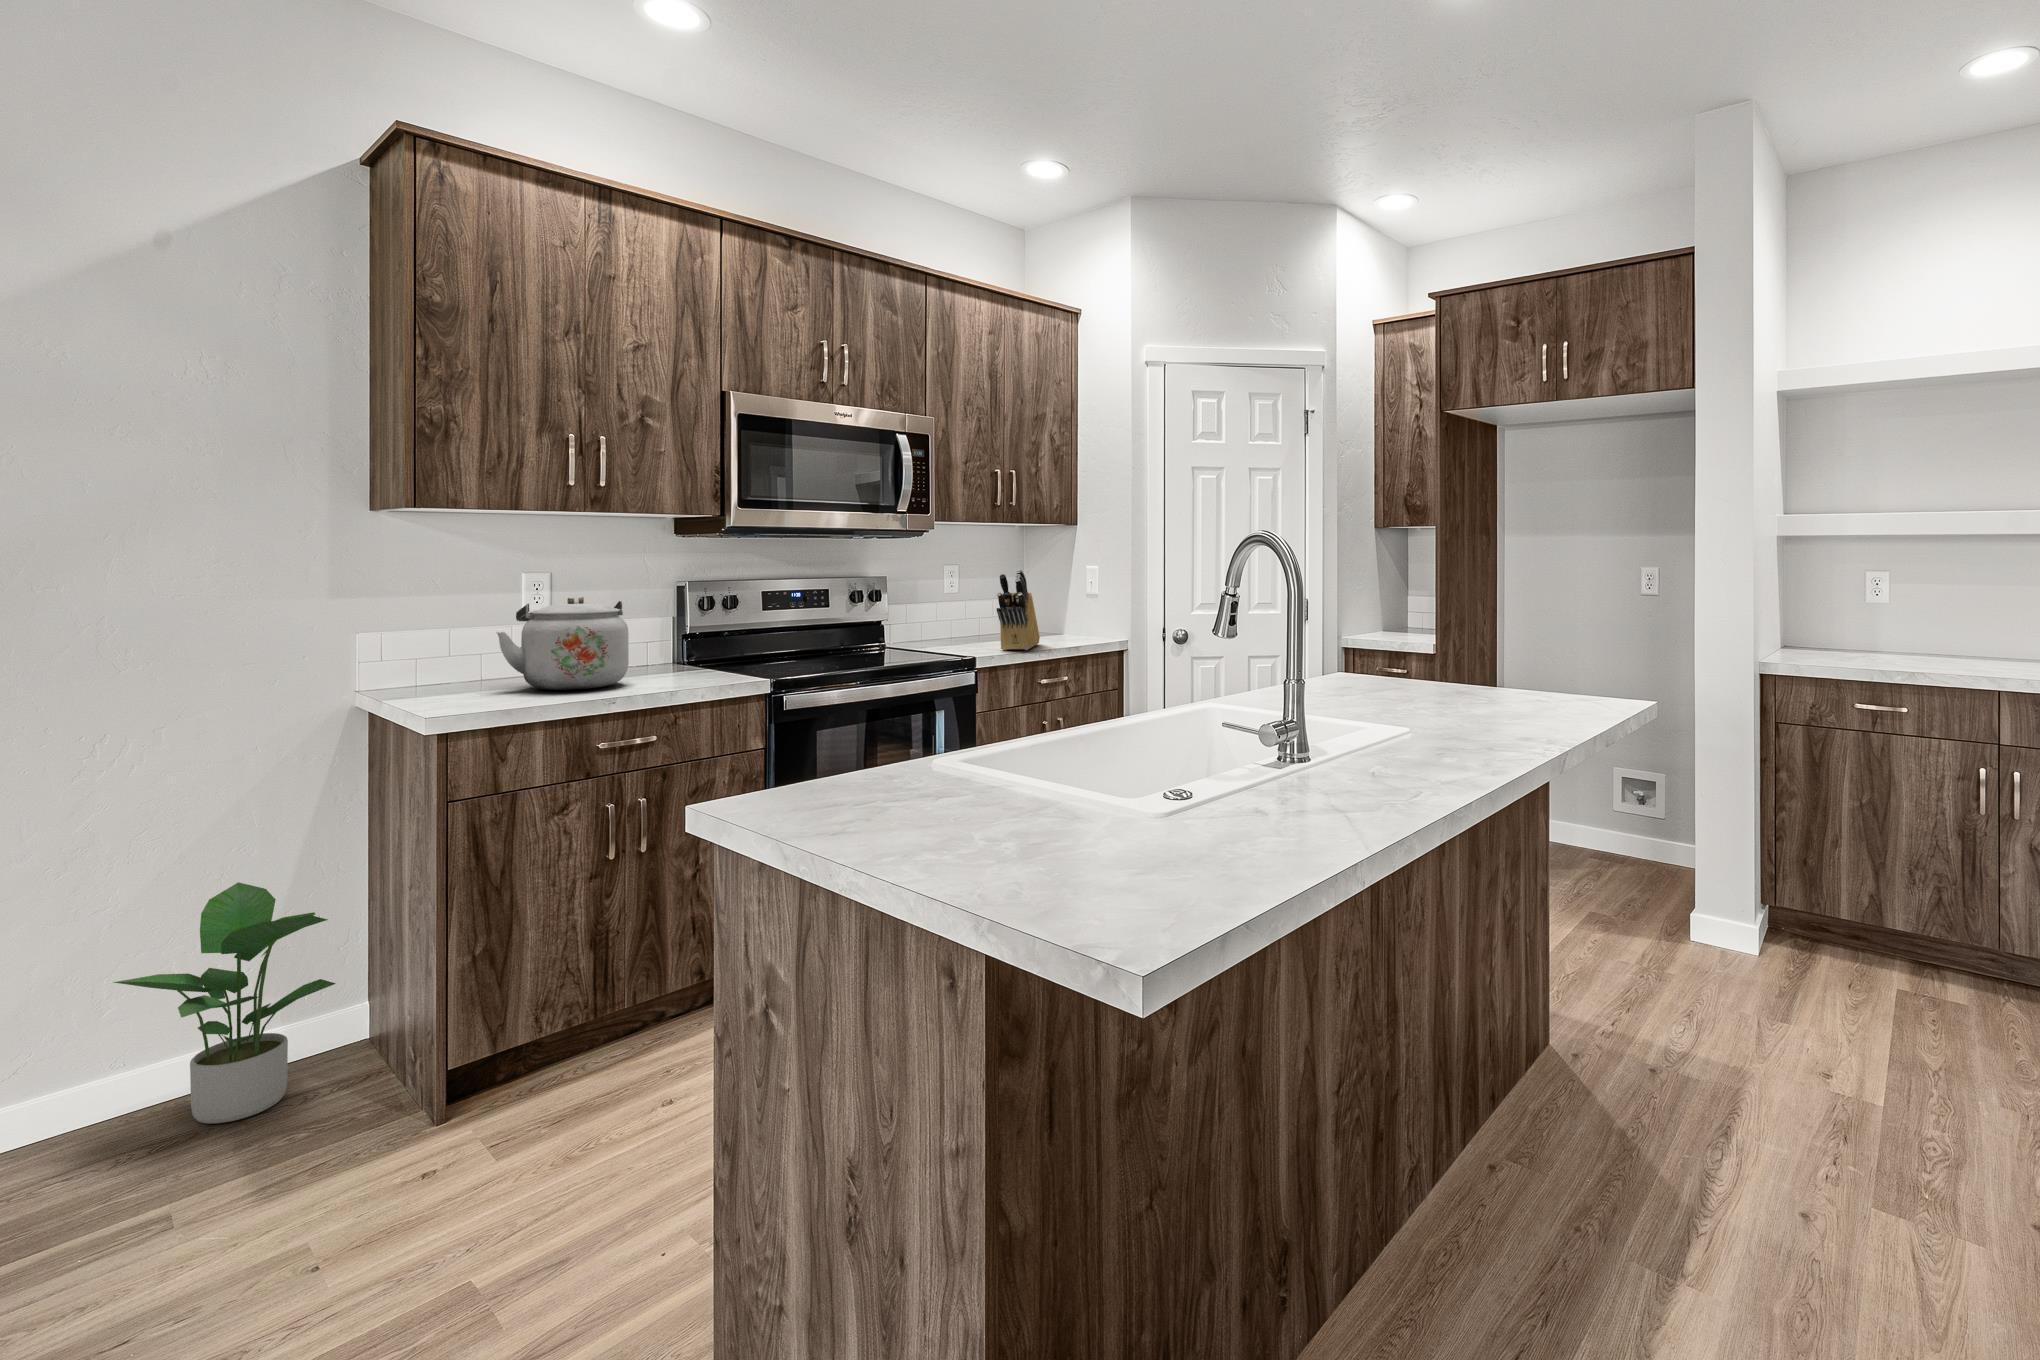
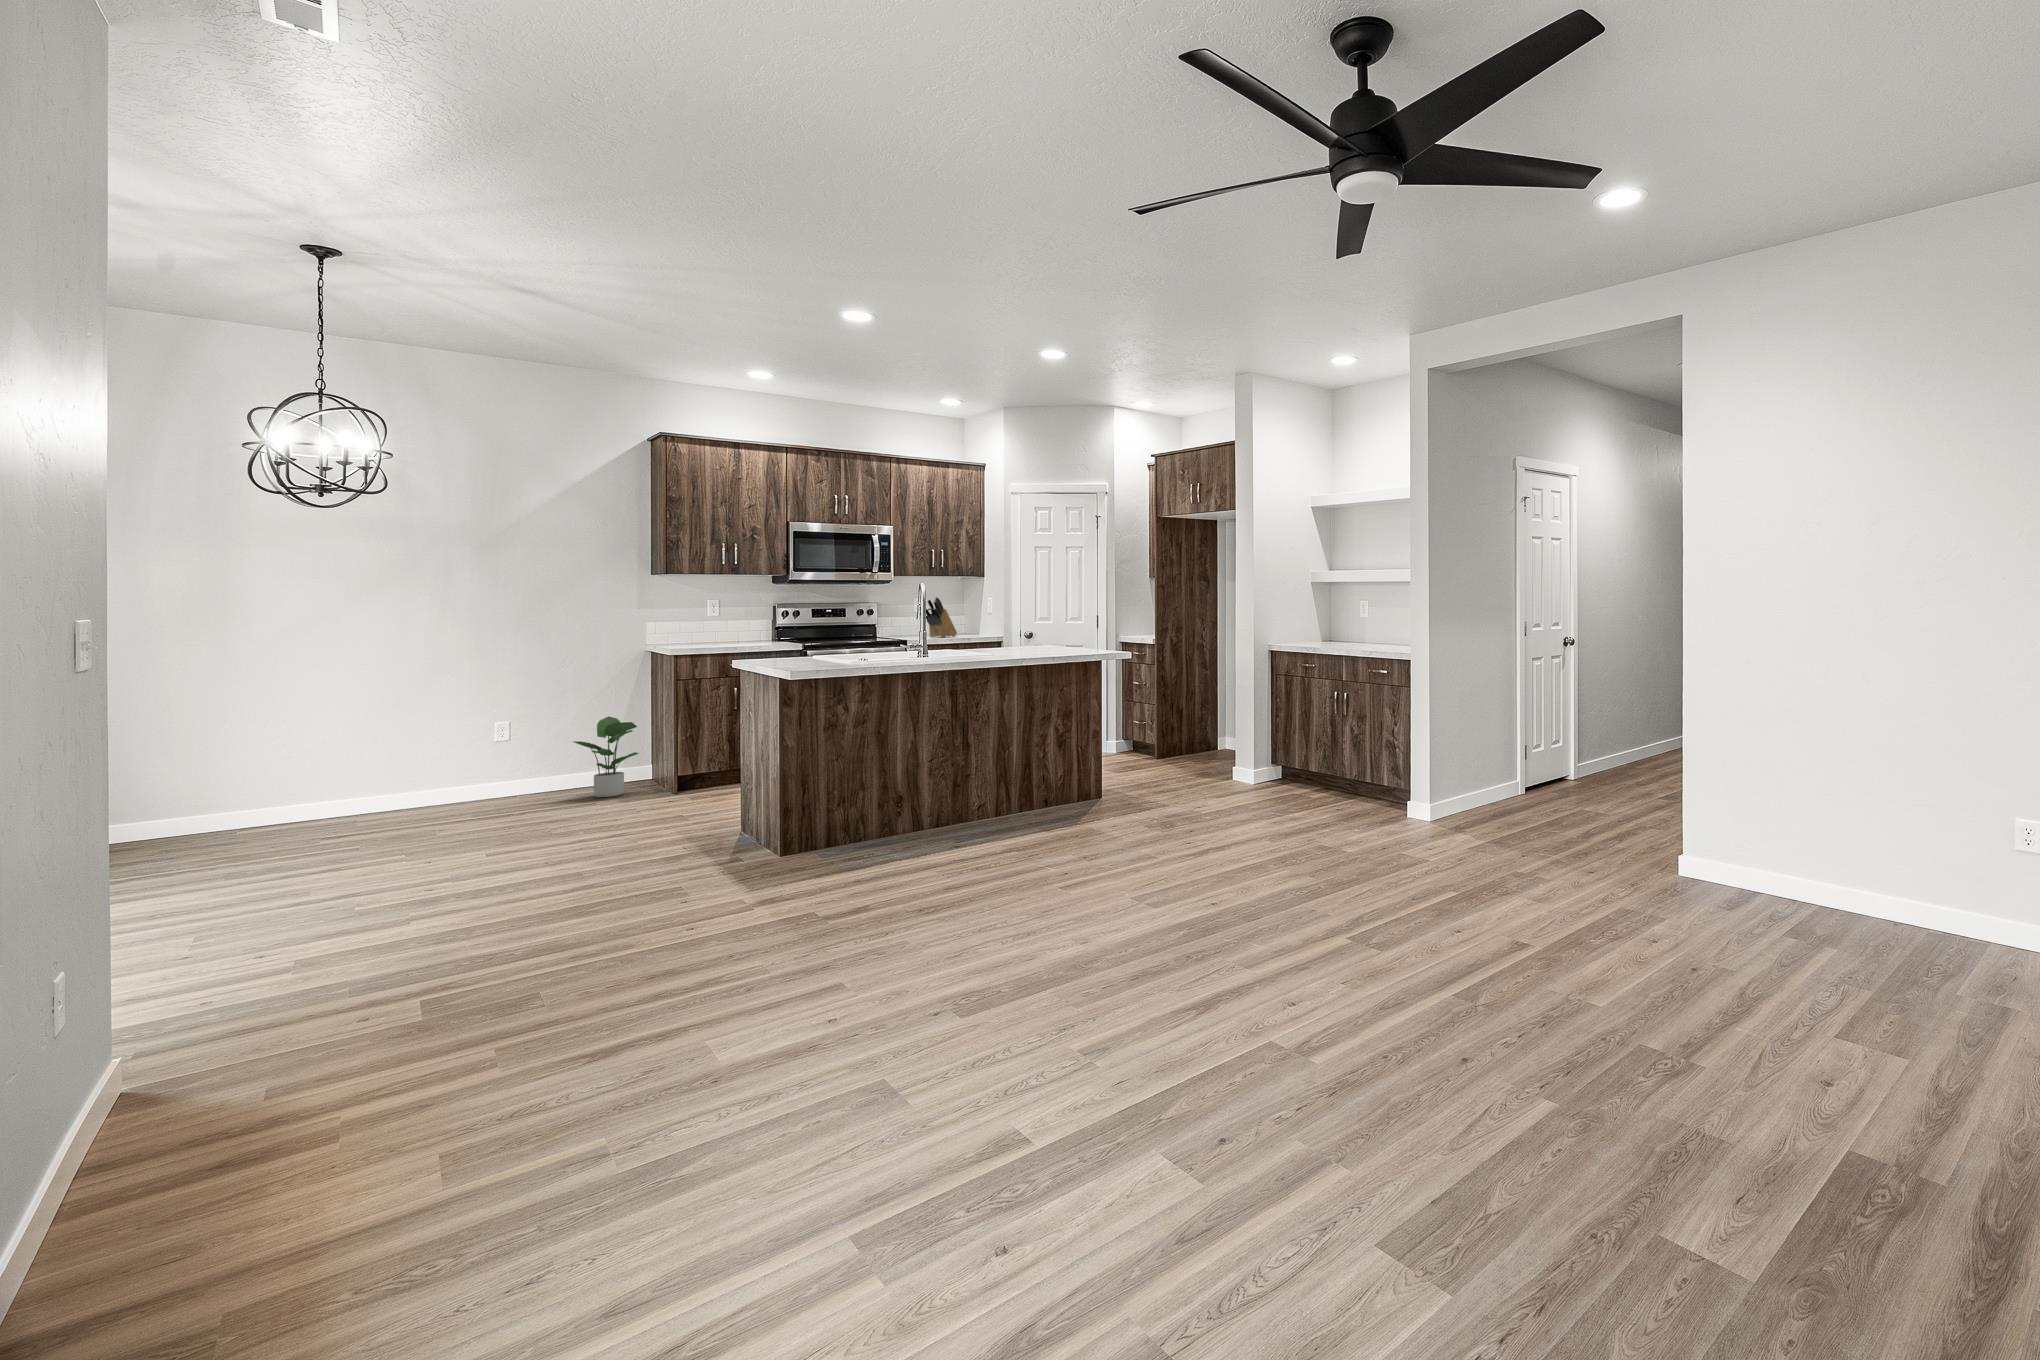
kettle: present [496,596,629,690] -> none [696,609,746,645]

